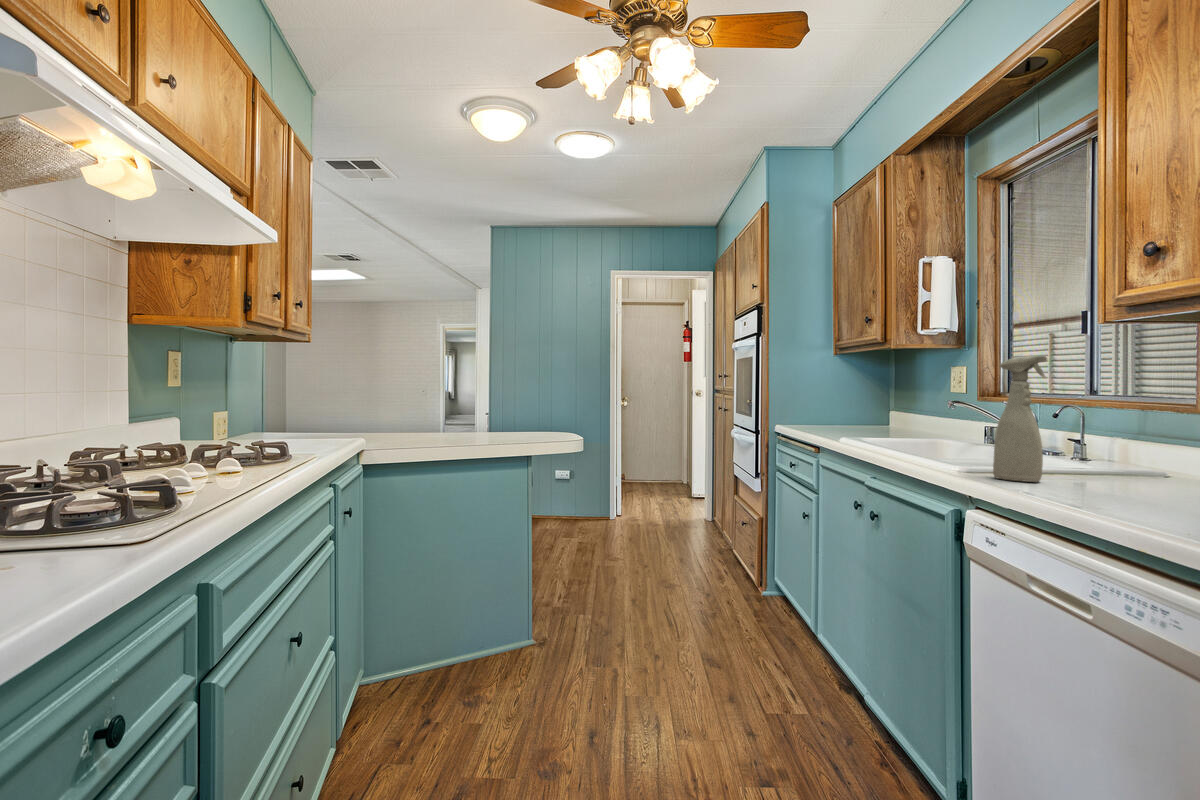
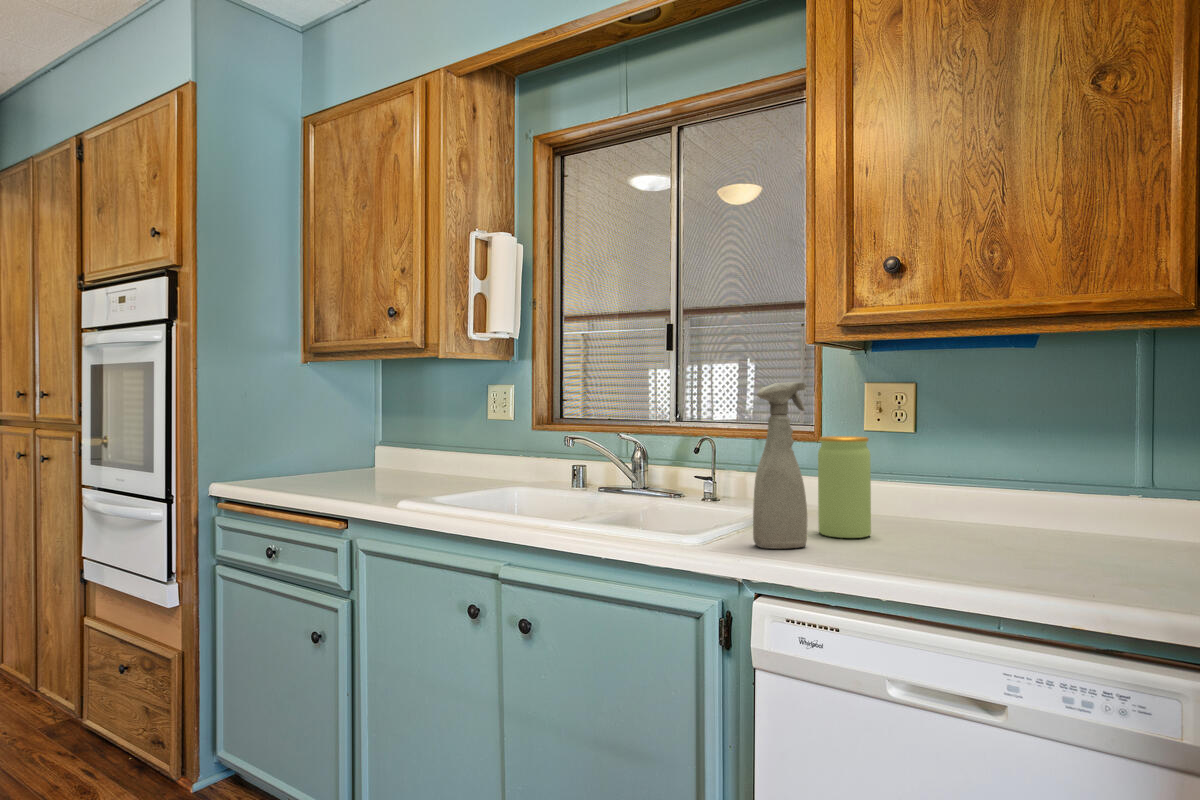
jar: none [1088,402,1148,488] -> present [818,436,871,538]

